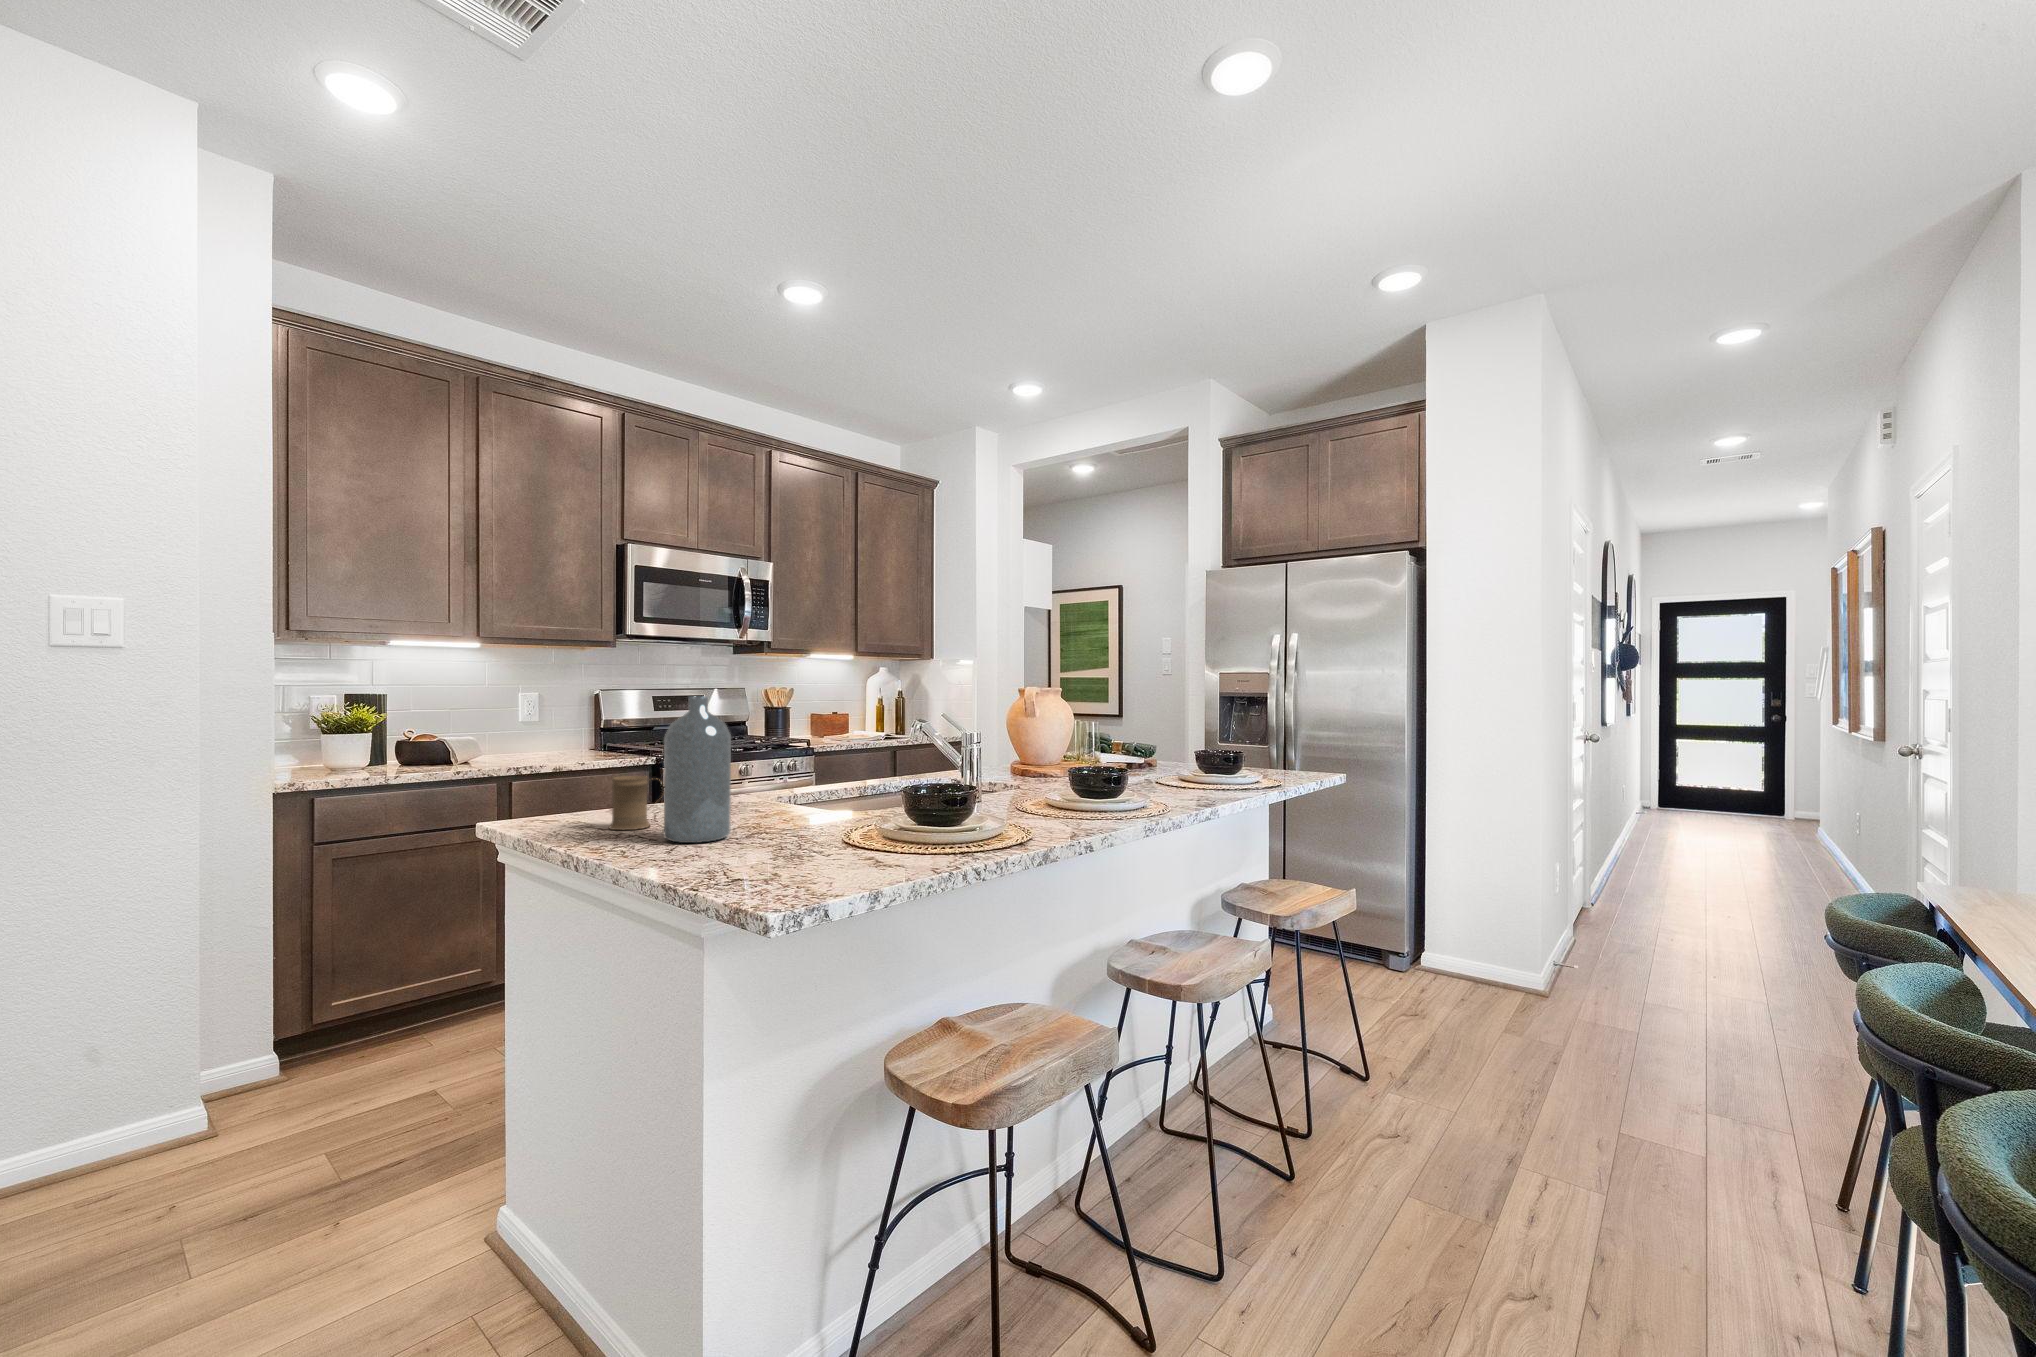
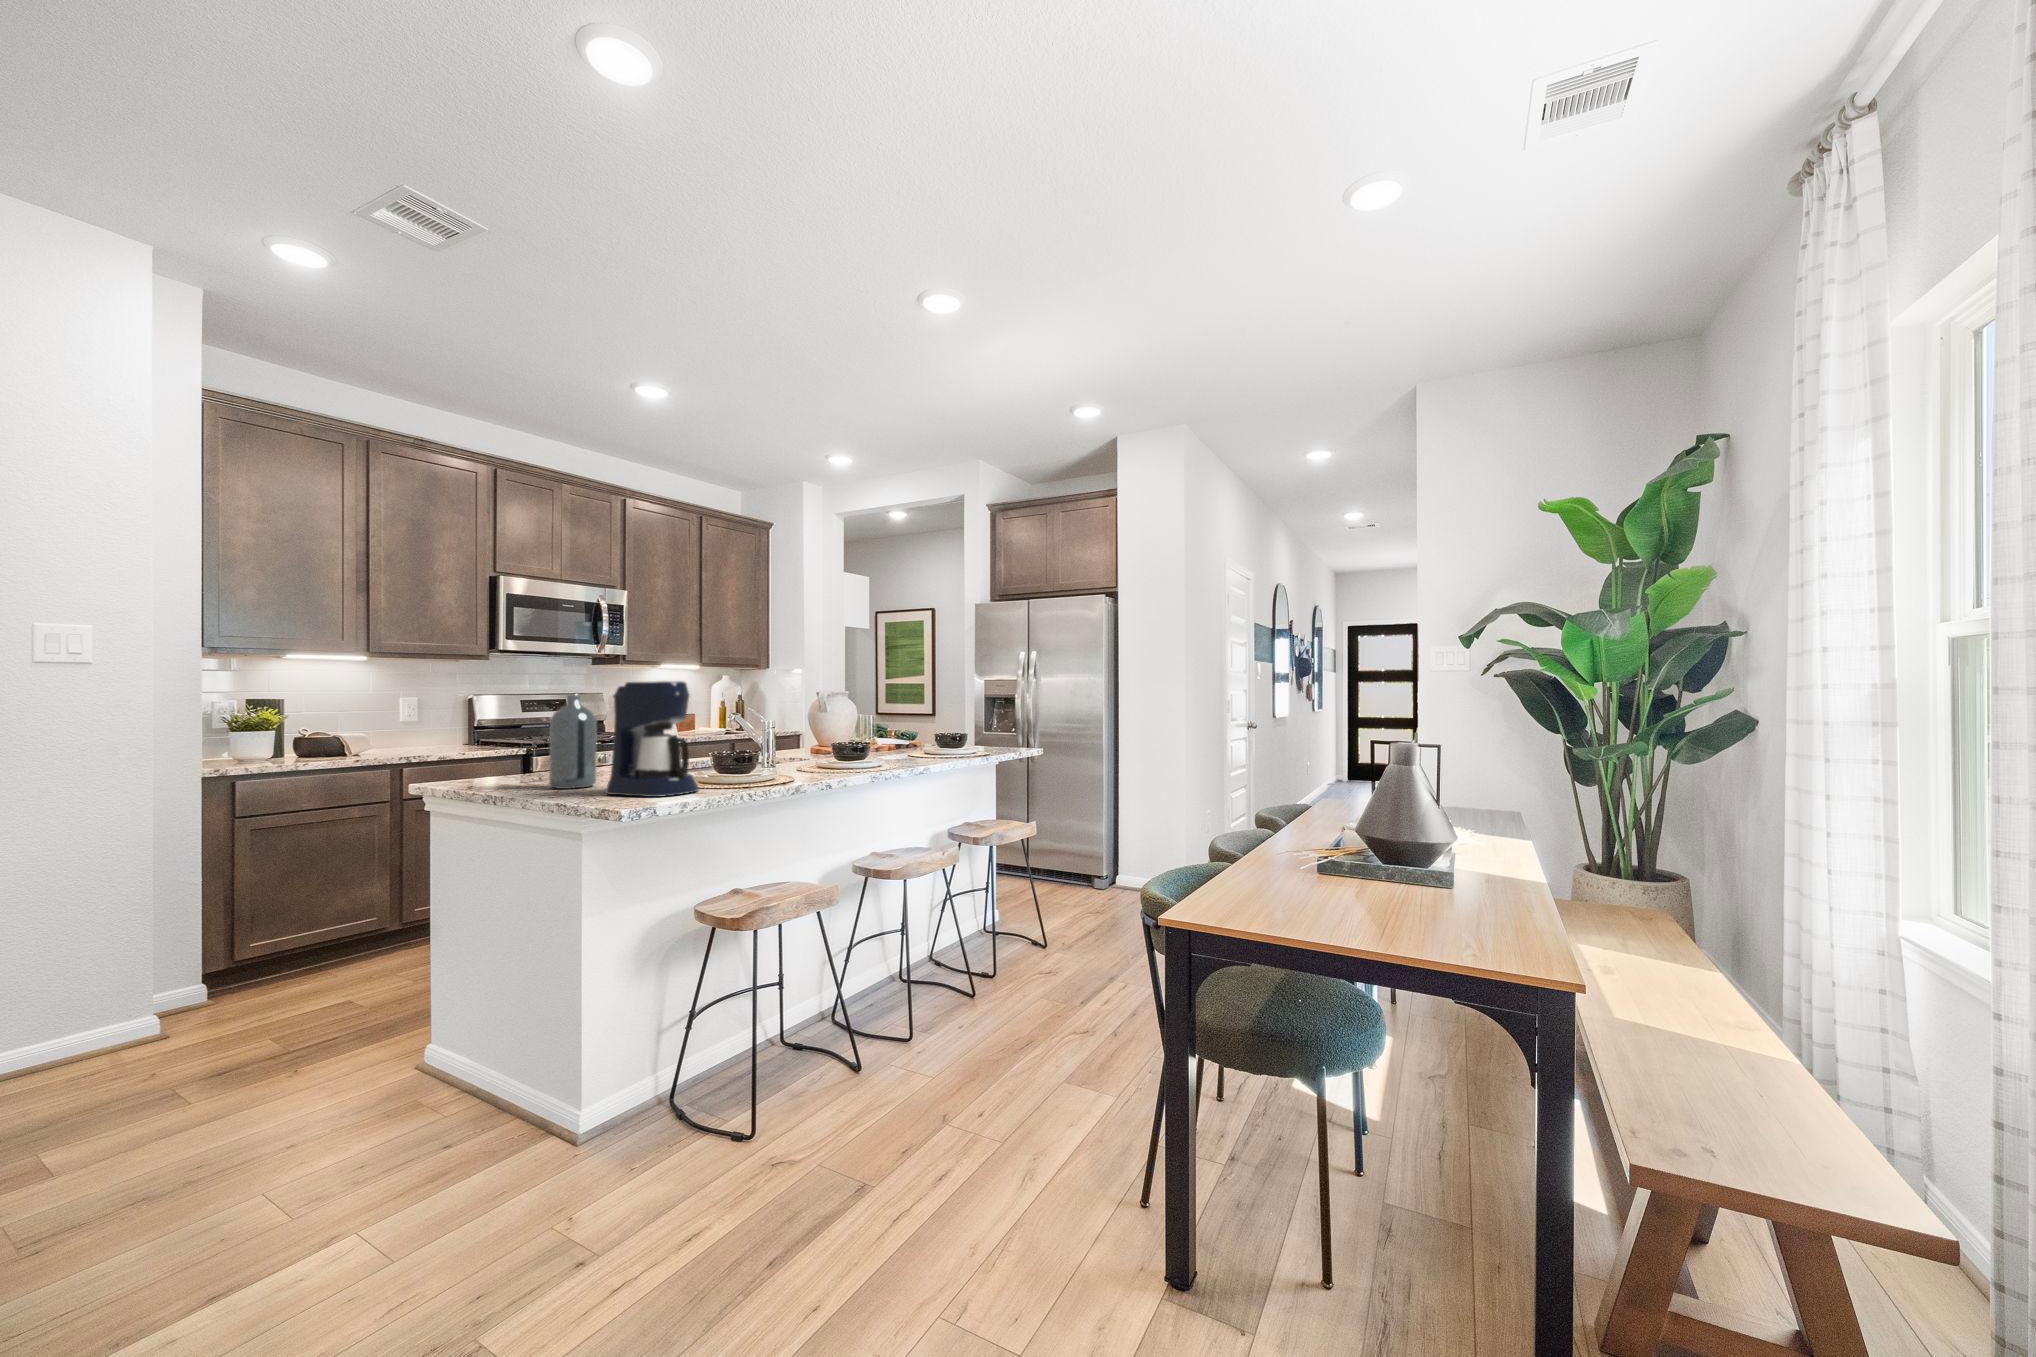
coffee maker: none [742,678,886,872] -> present [606,681,699,797]
mug: present [609,776,664,830] -> none [506,749,548,785]

